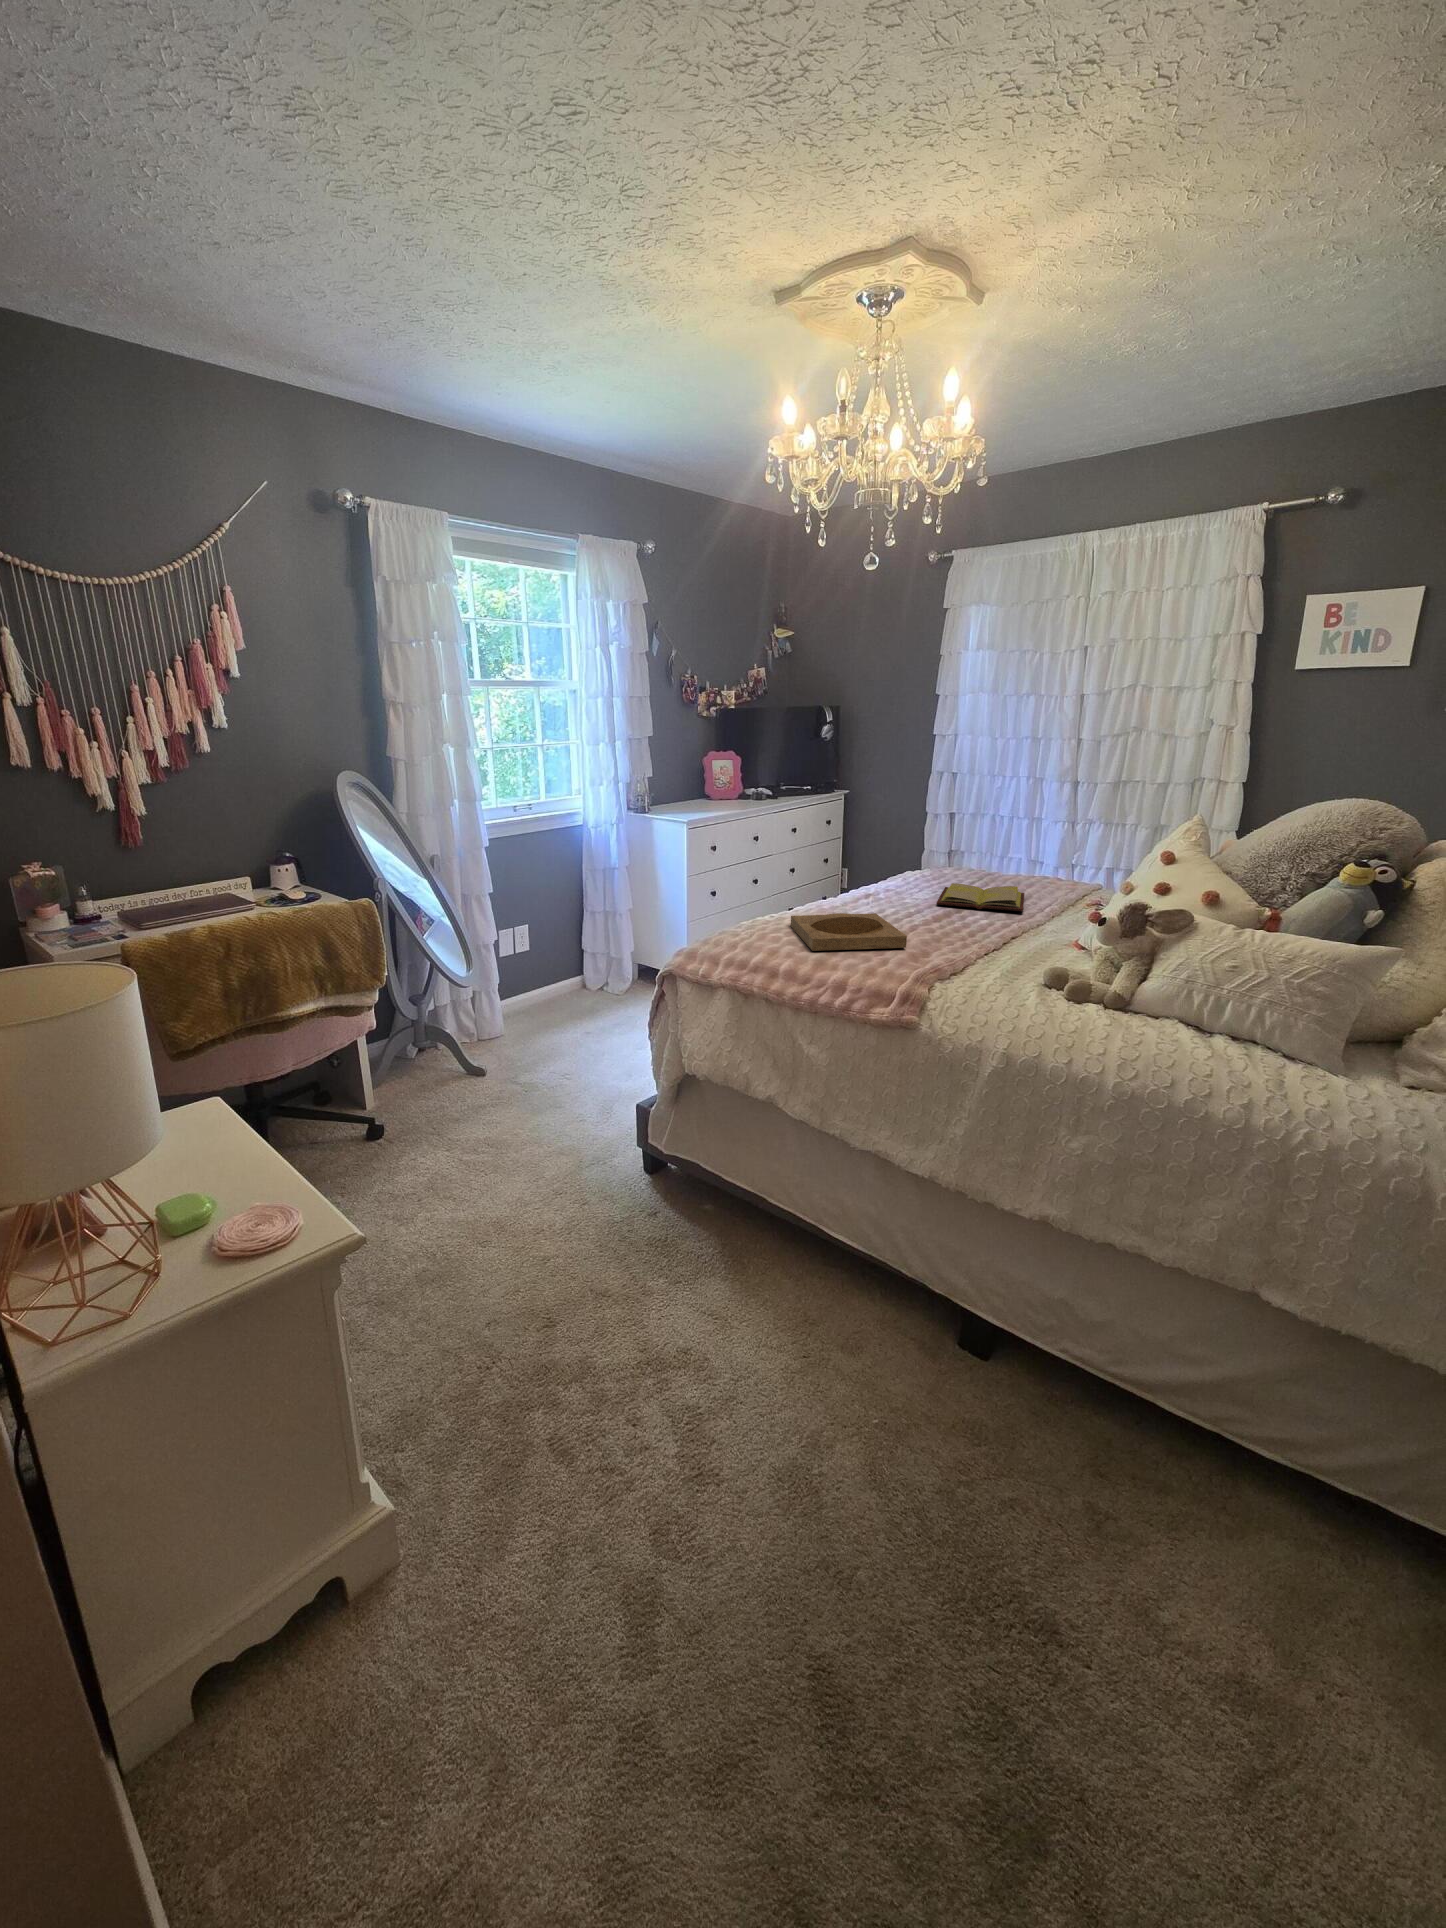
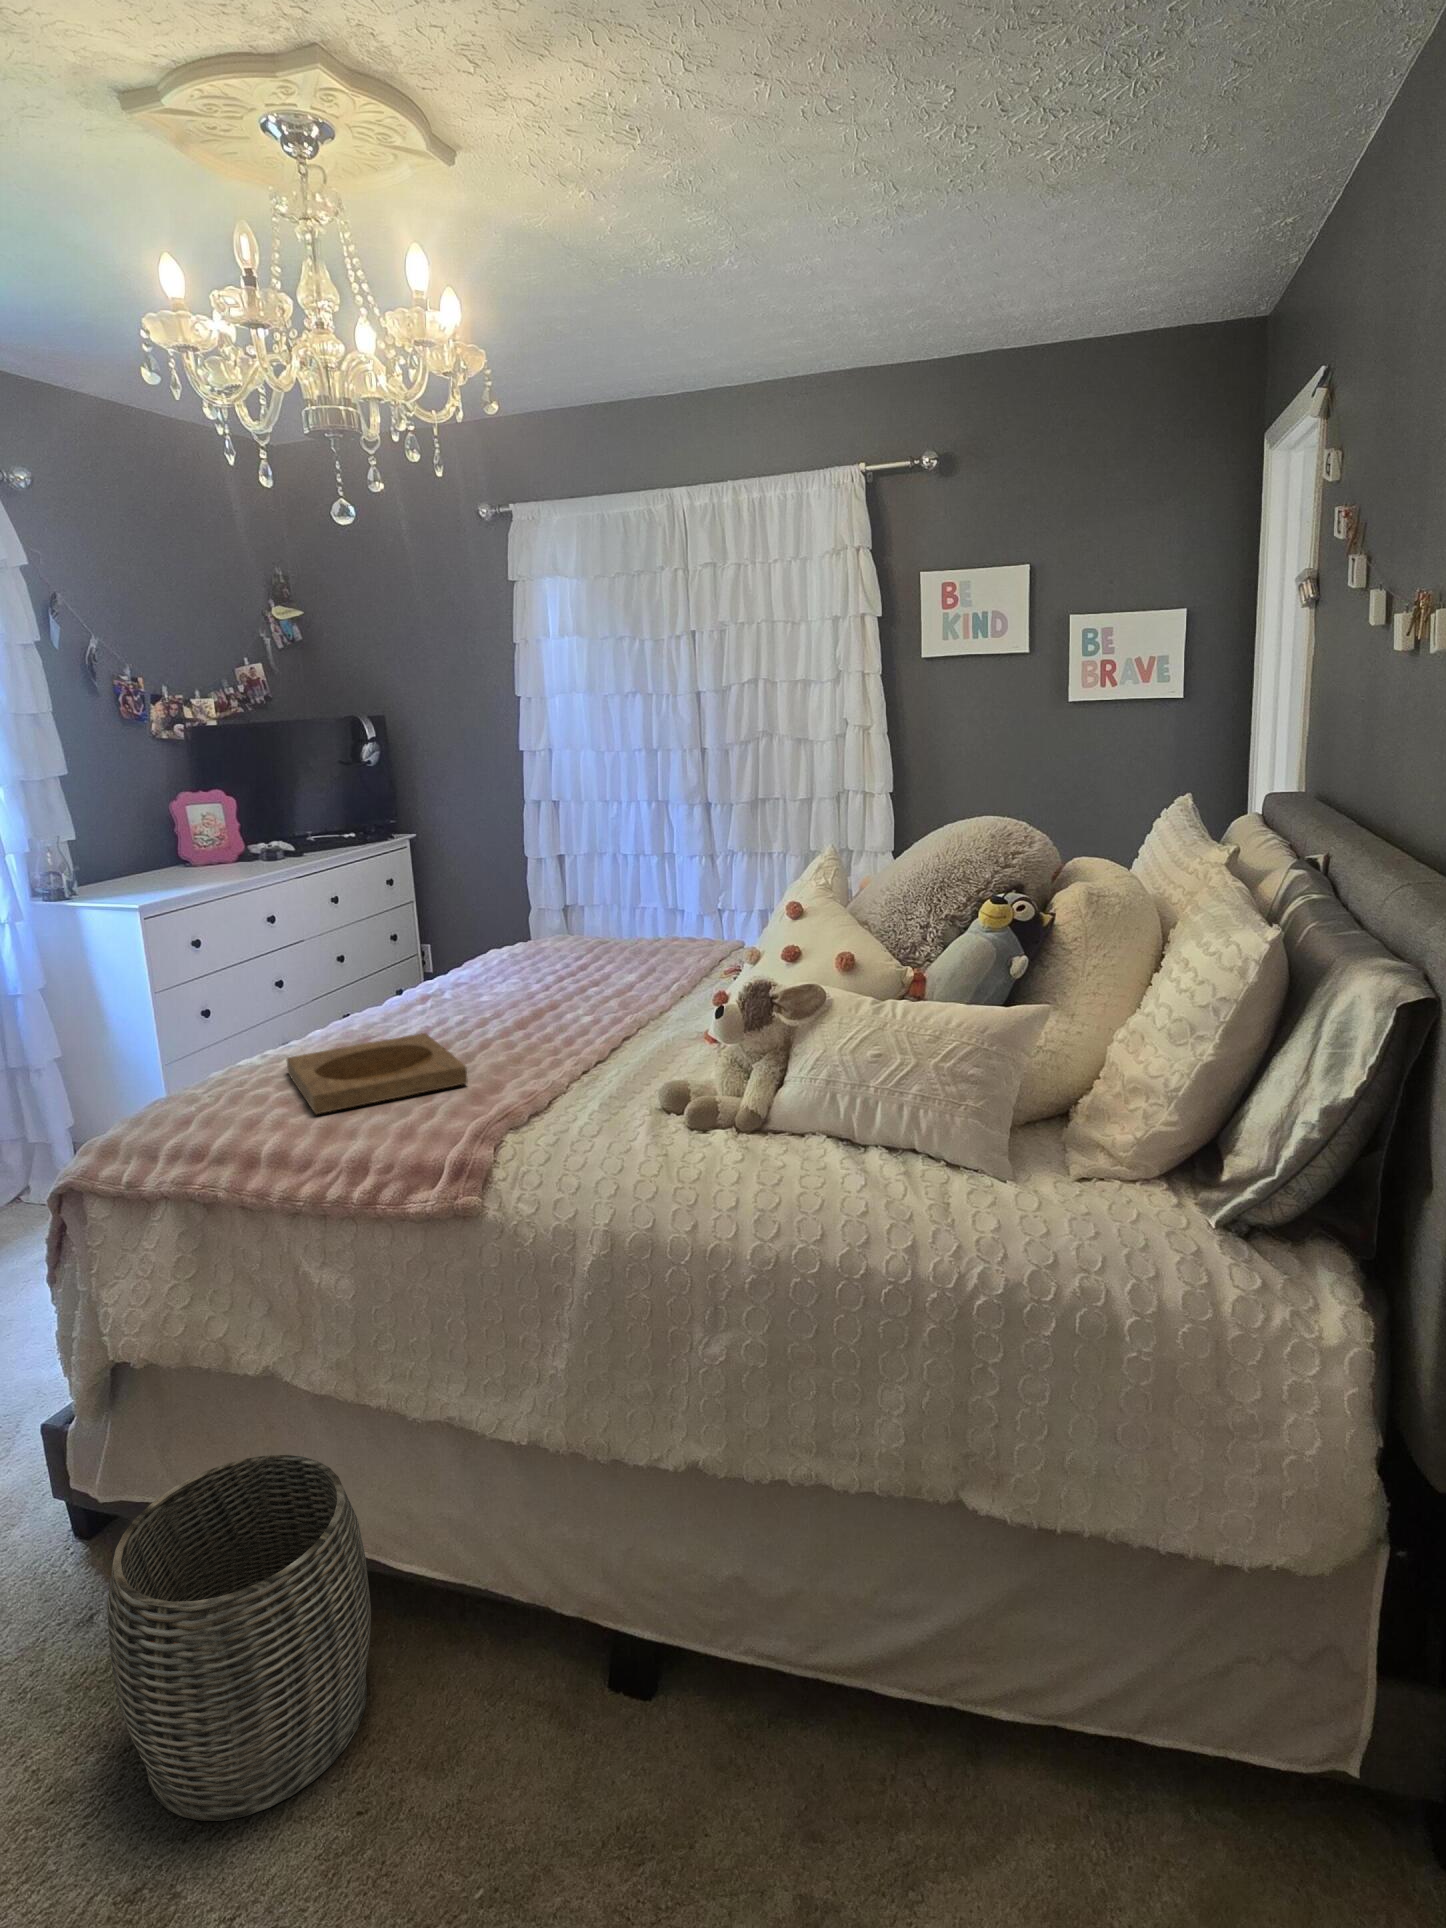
diary: present [937,883,1024,911] -> none [522,960,645,1002]
woven basket: none [680,1144,818,1336] -> present [107,1455,371,1821]

